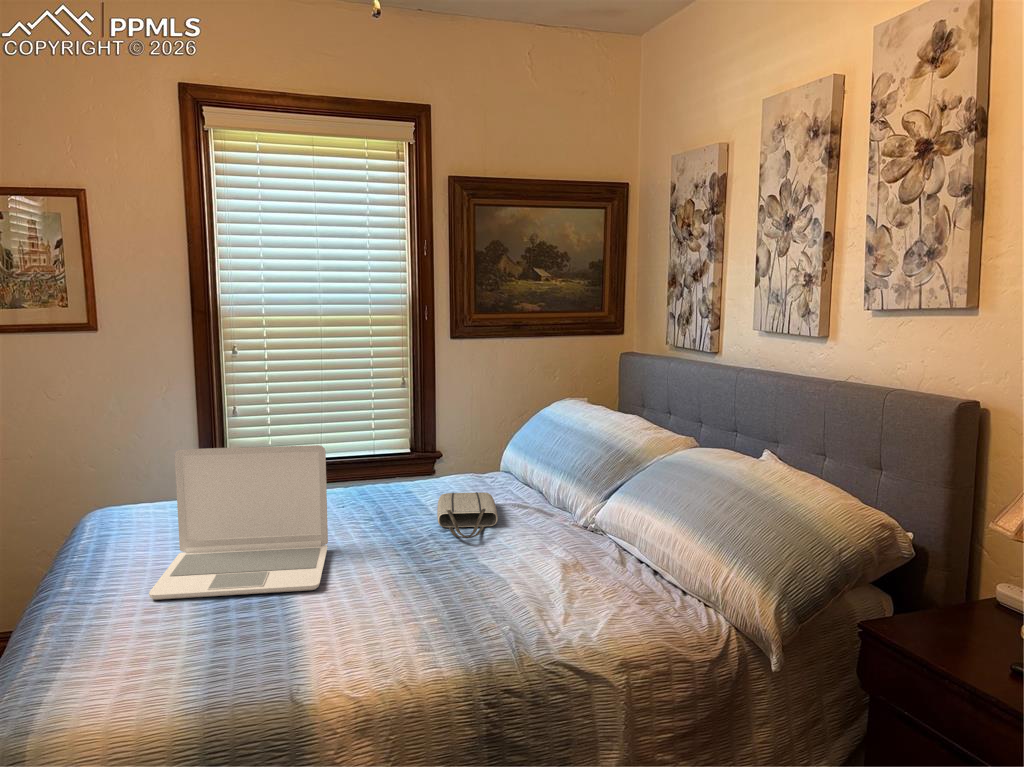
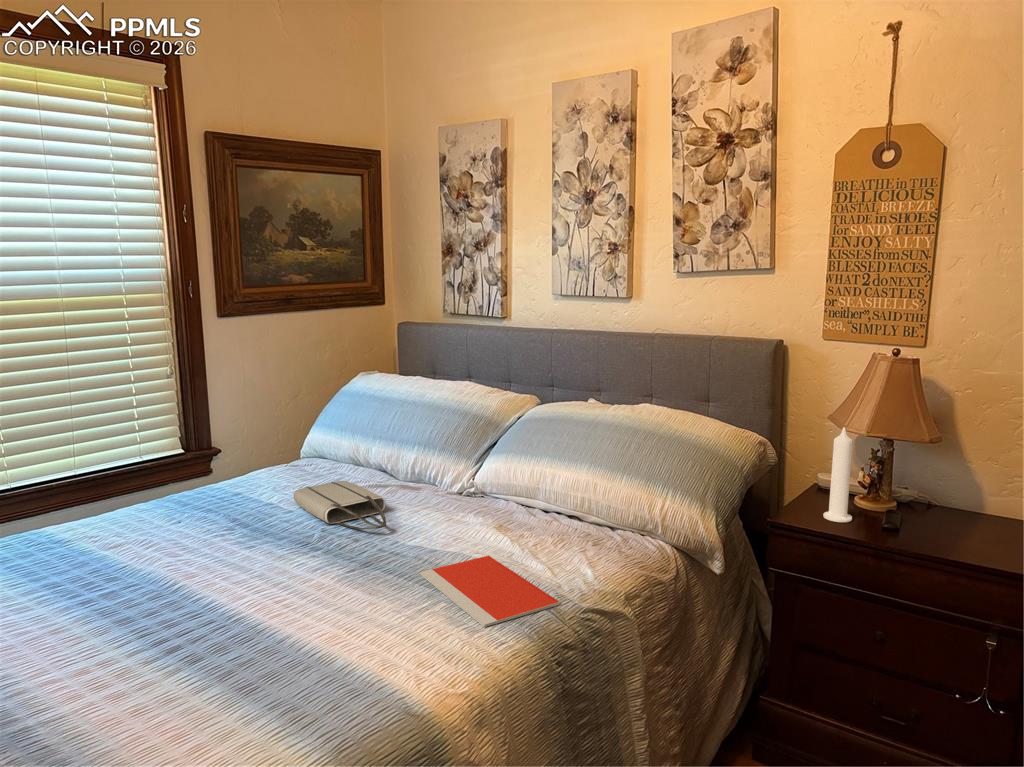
laptop: present [149,445,328,600] -> none [16,448,290,692]
candle: none [933,523,975,650] -> present [823,427,853,522]
notebook: none [434,581,522,641] -> present [420,556,560,627]

